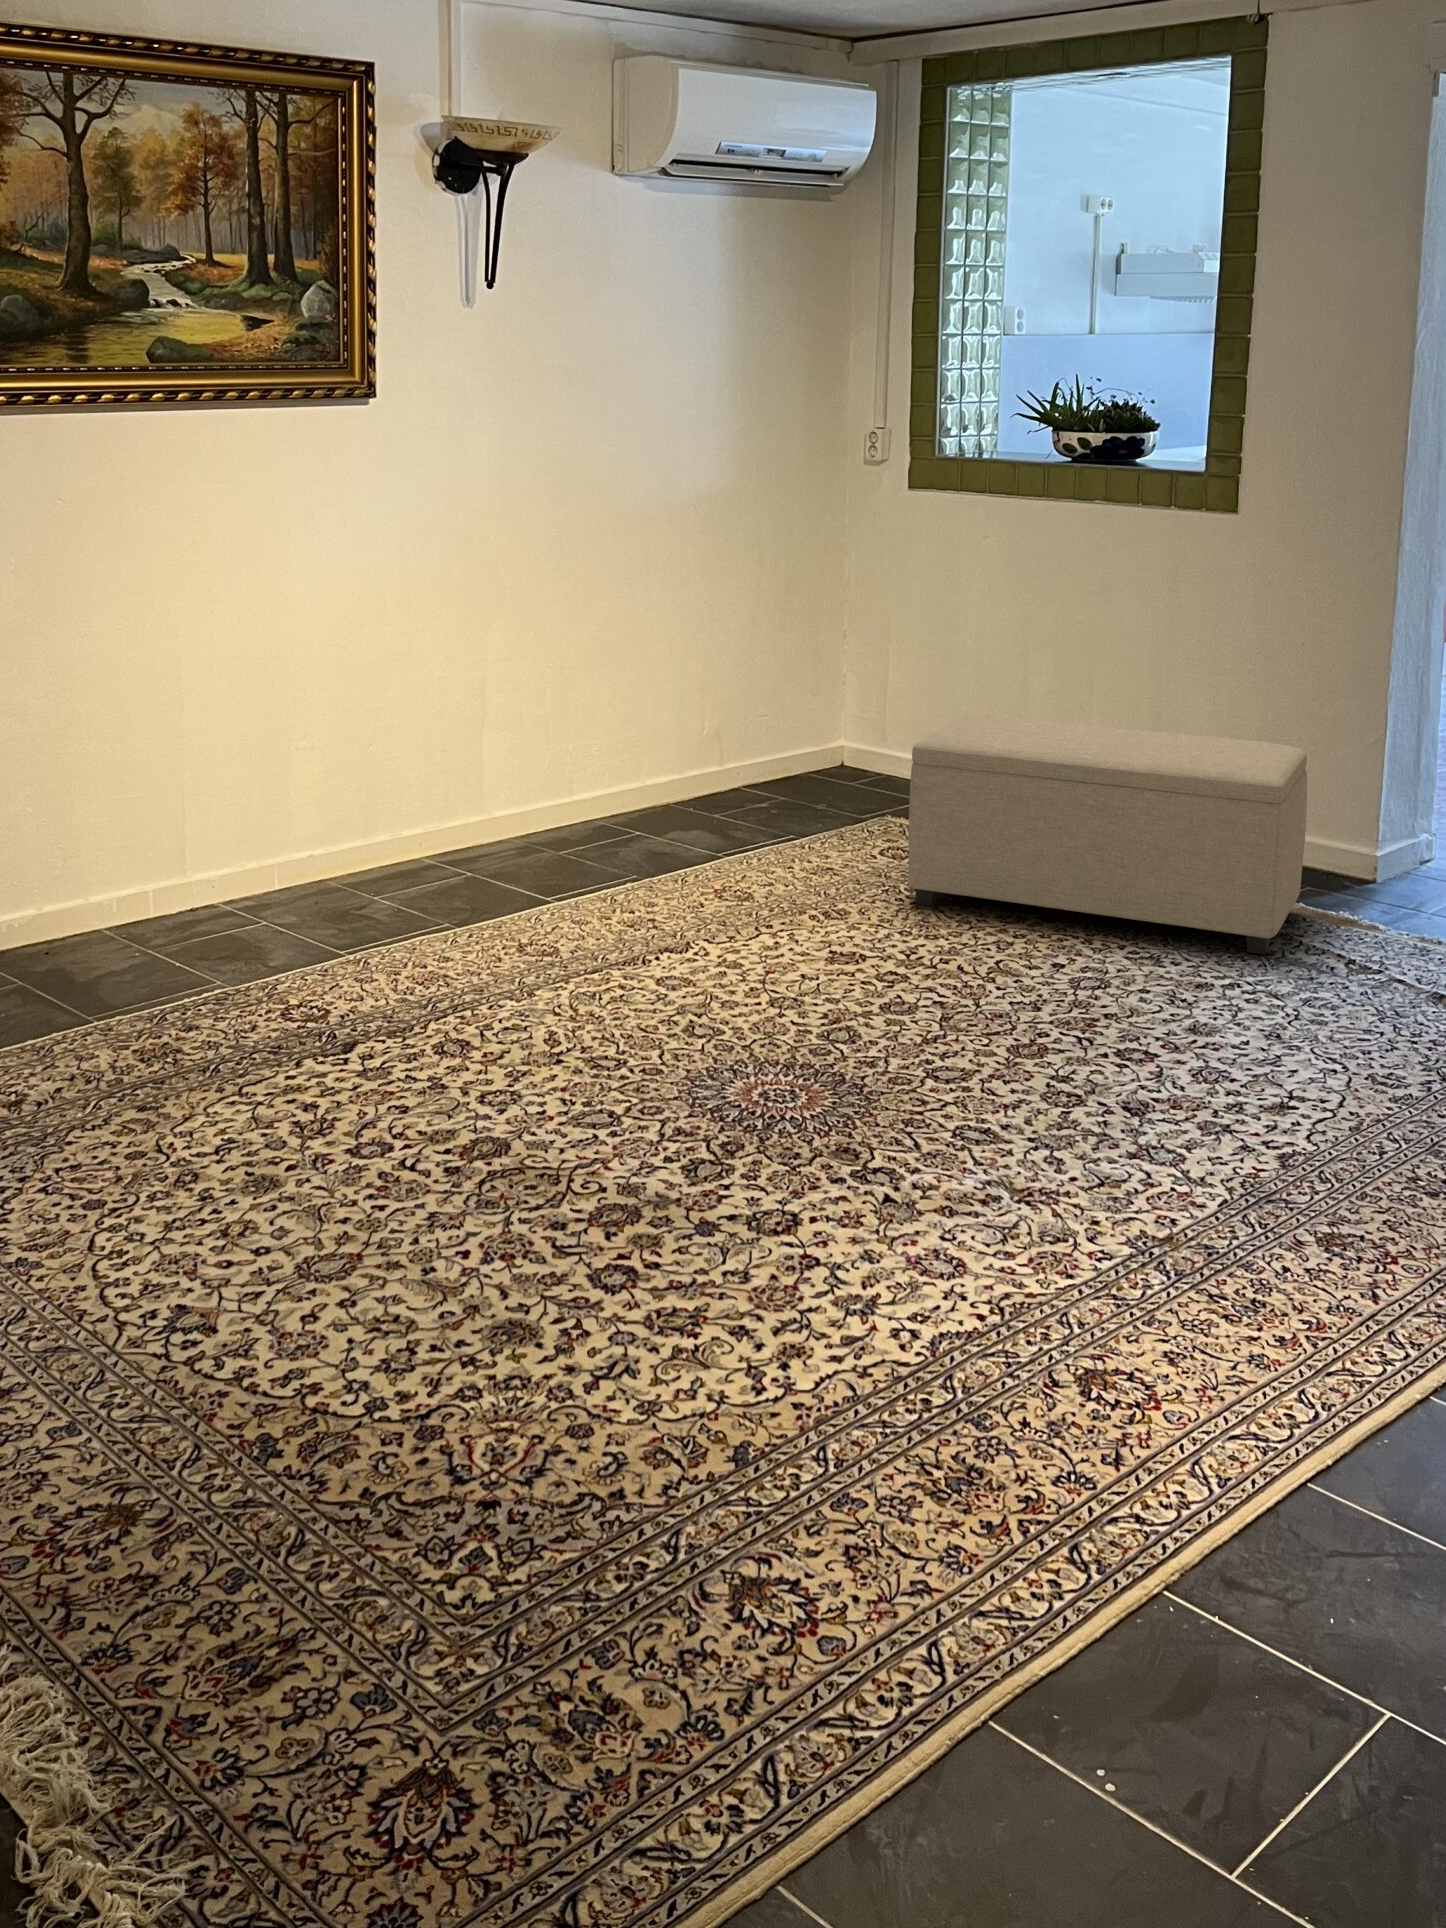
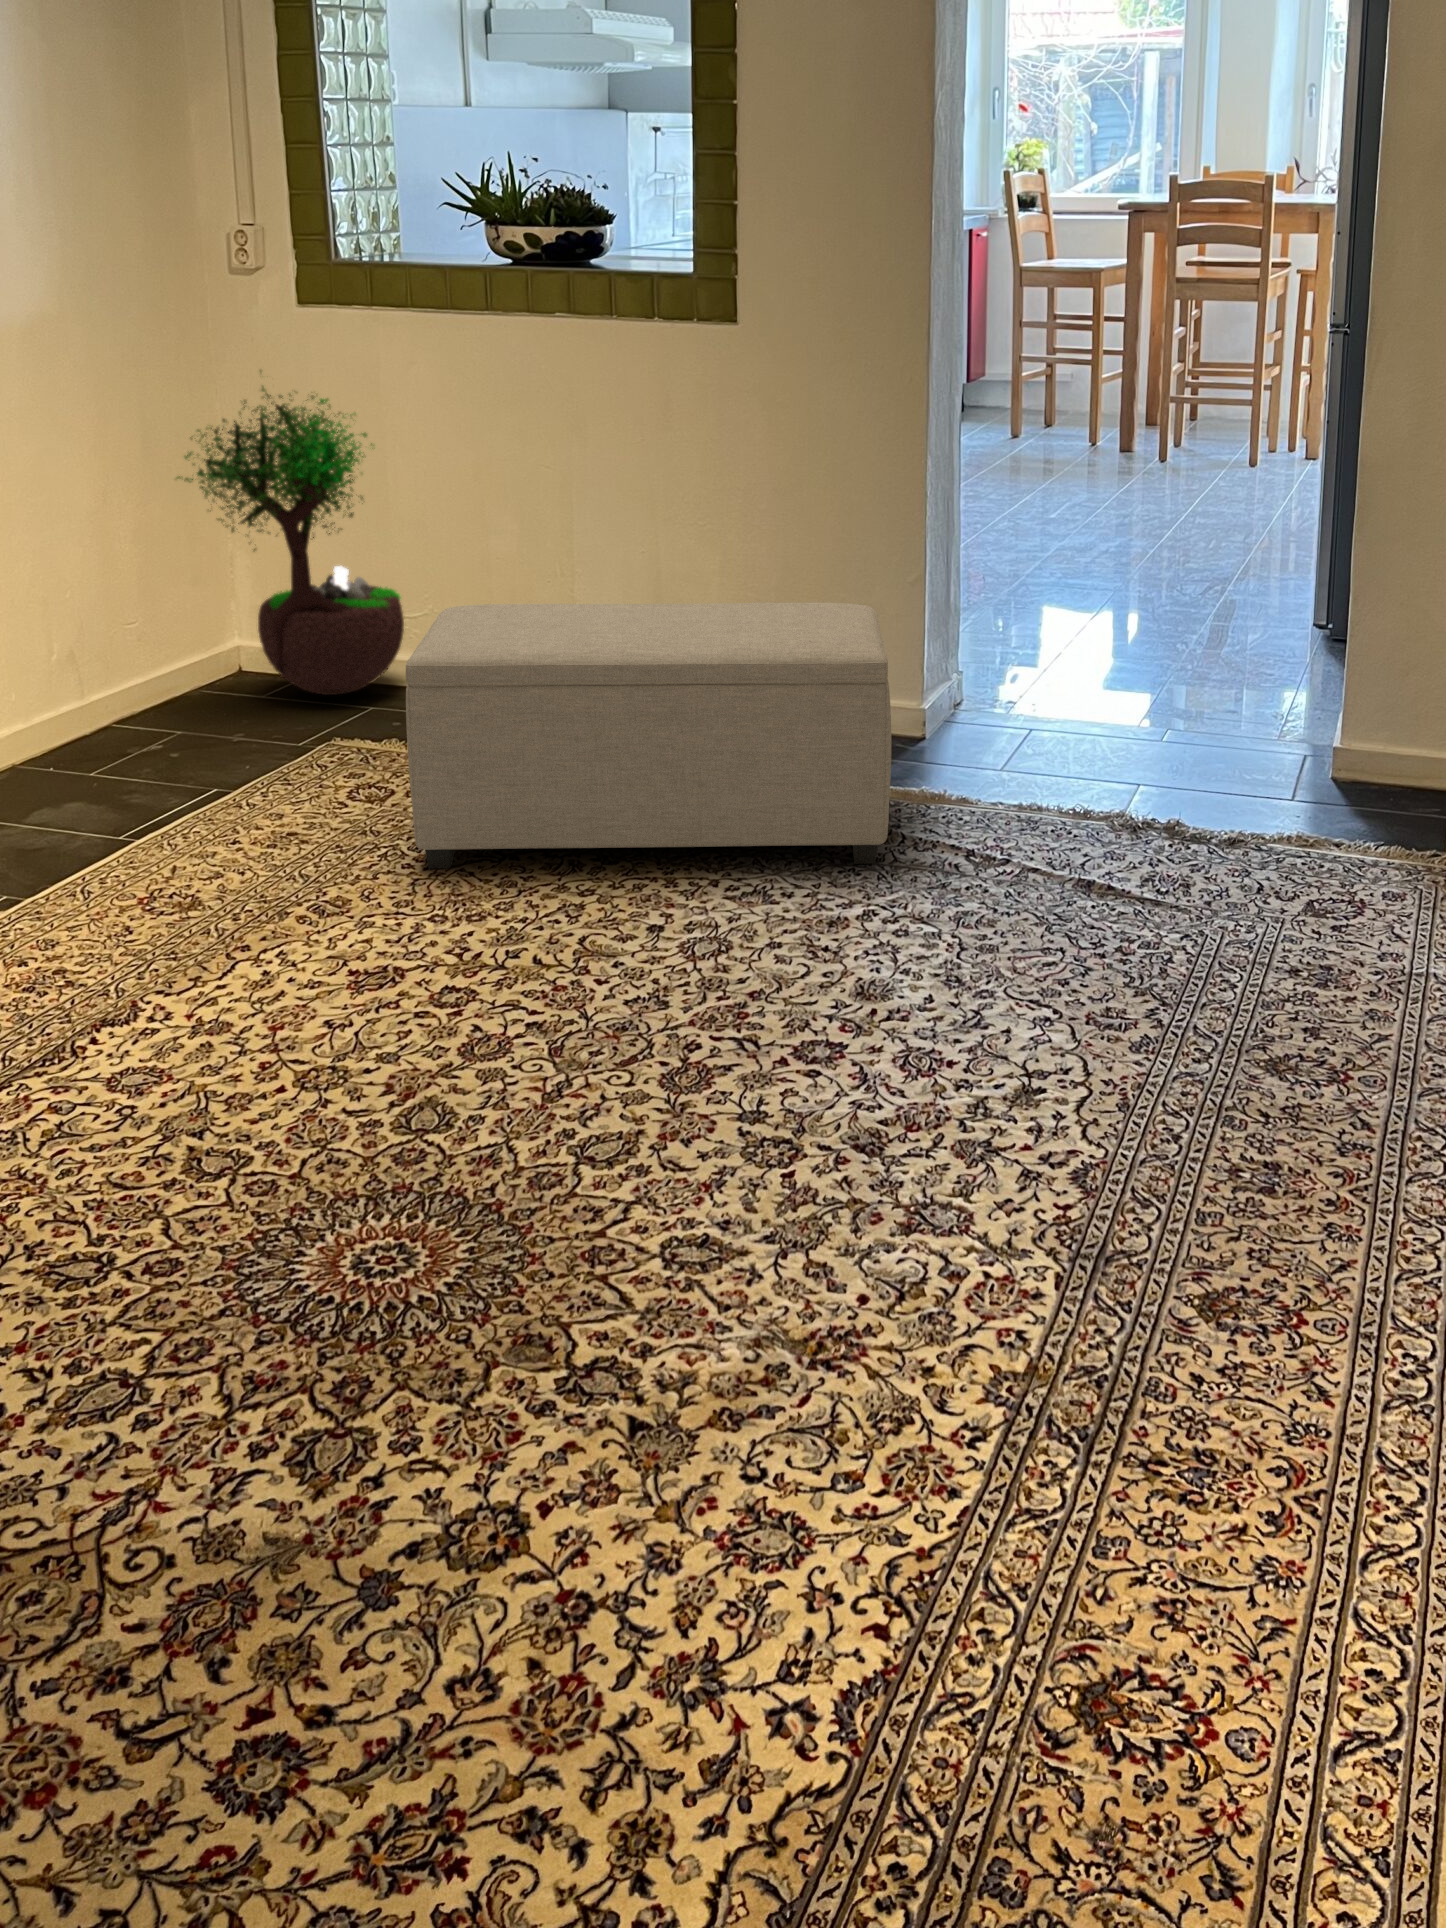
potted tree: none [802,531,967,788] -> present [177,371,404,695]

